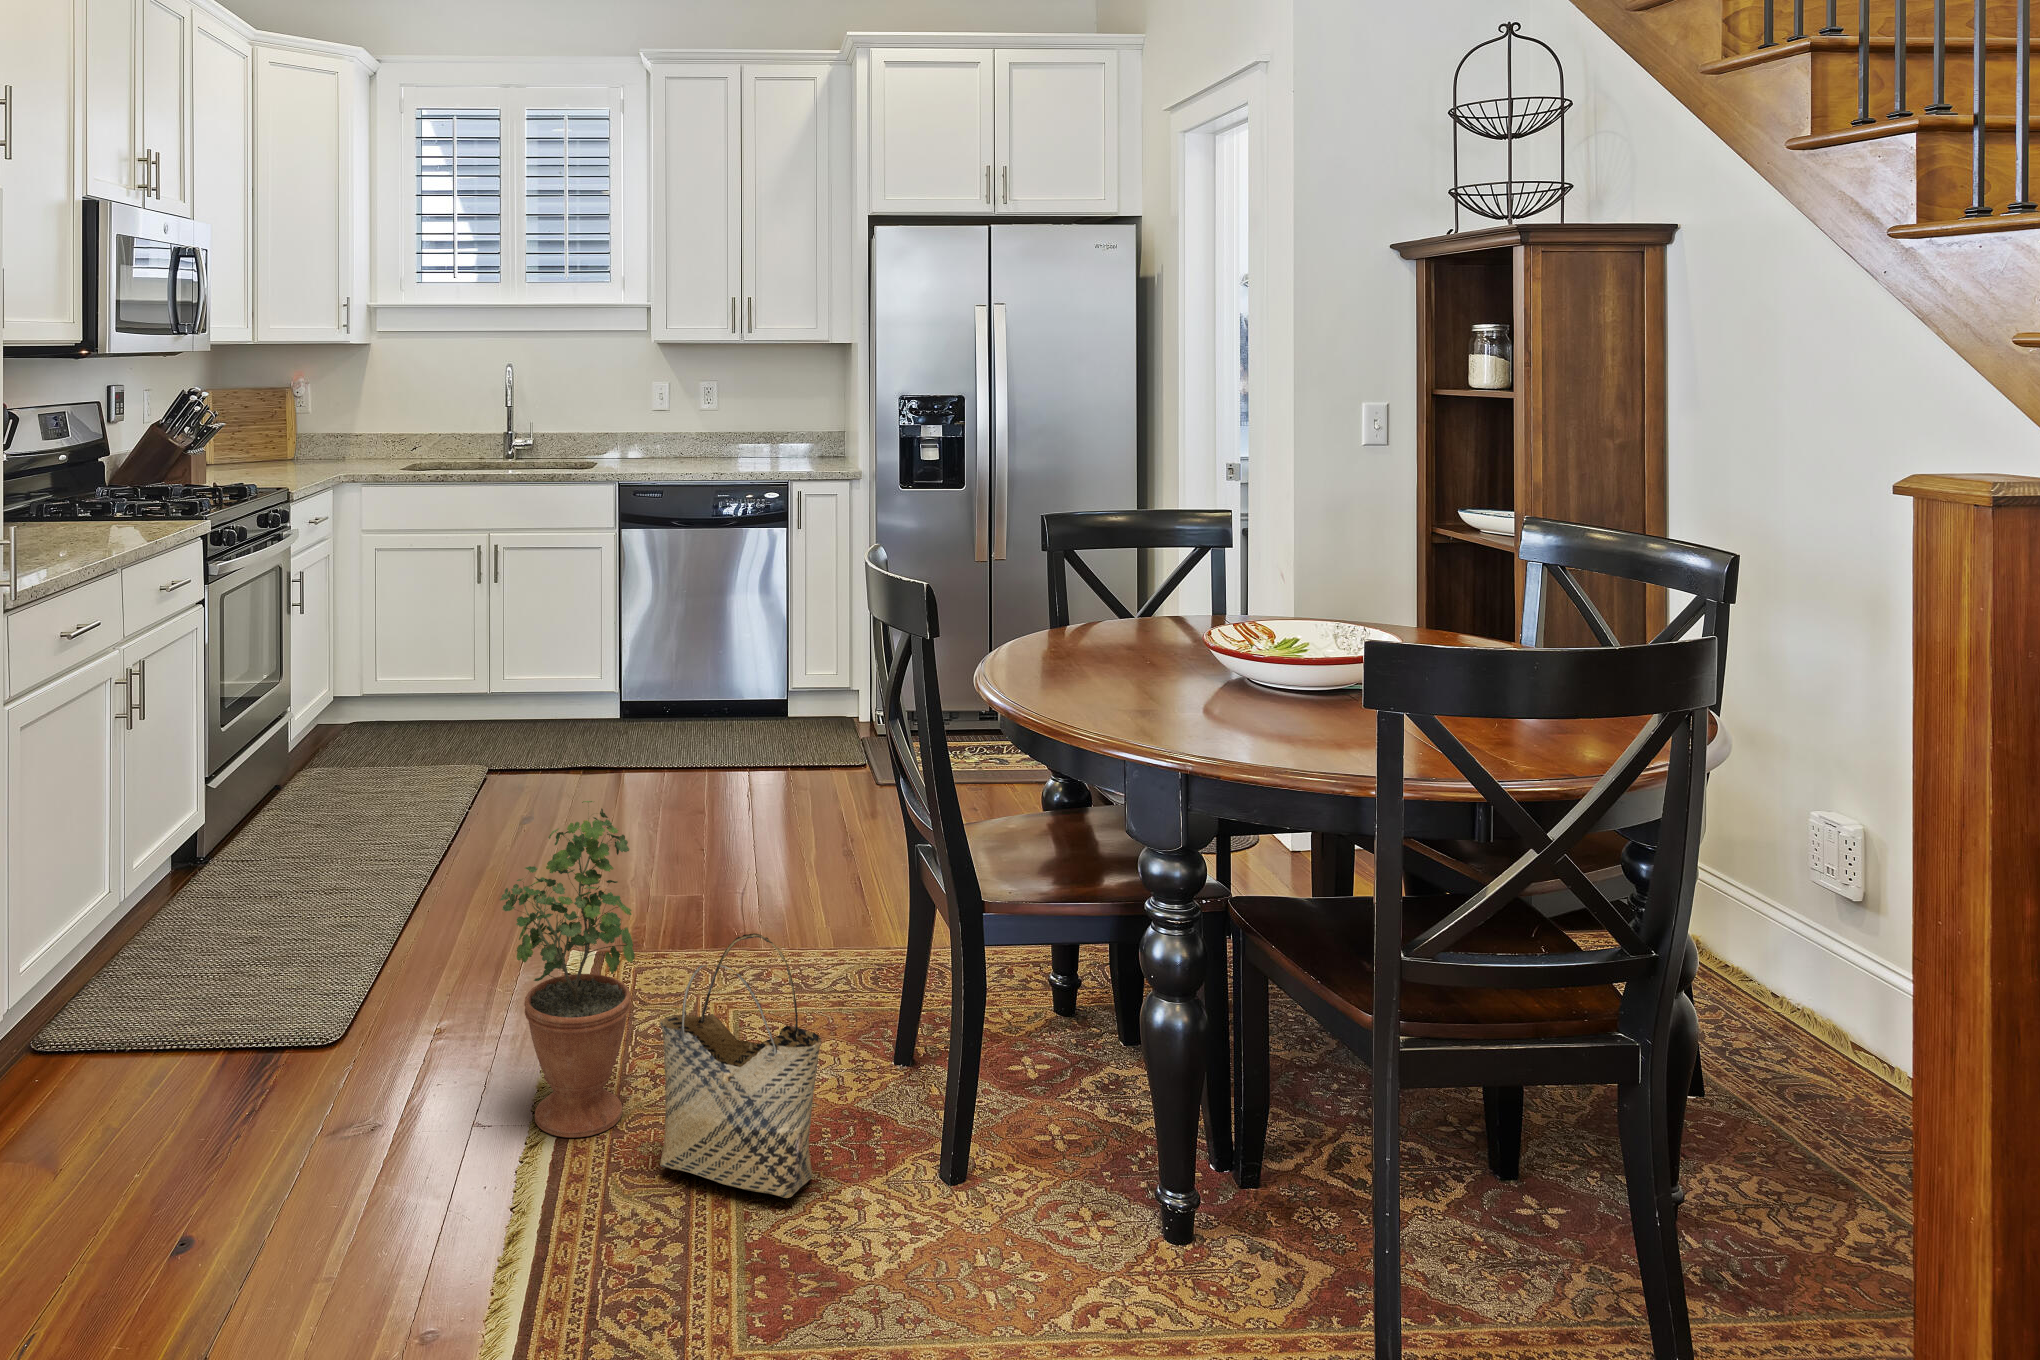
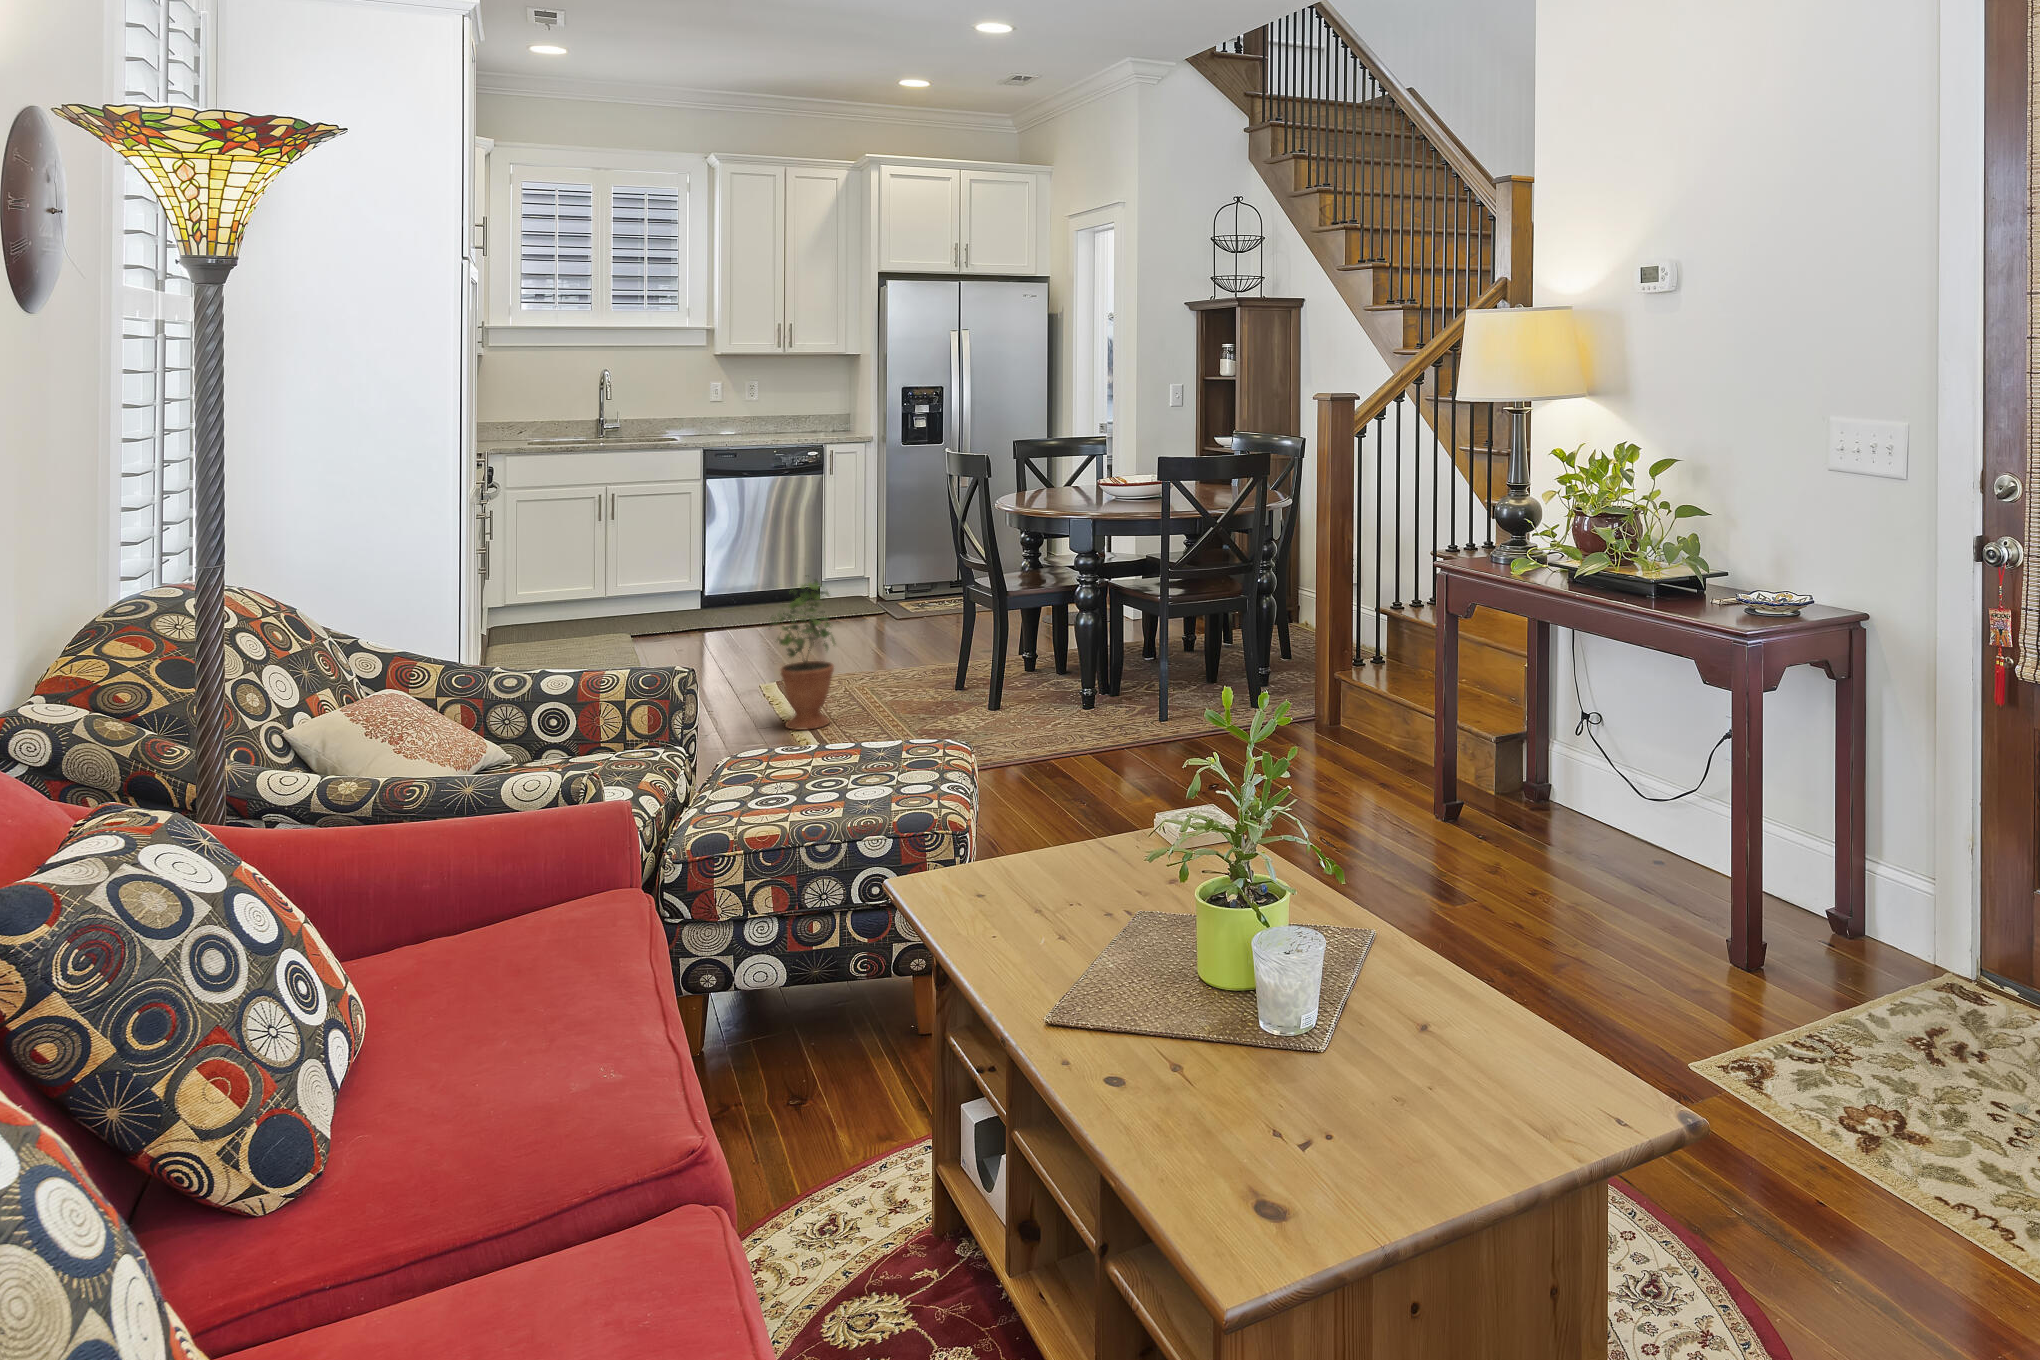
woven basket: present [660,933,821,1198] -> none [858,622,937,728]

